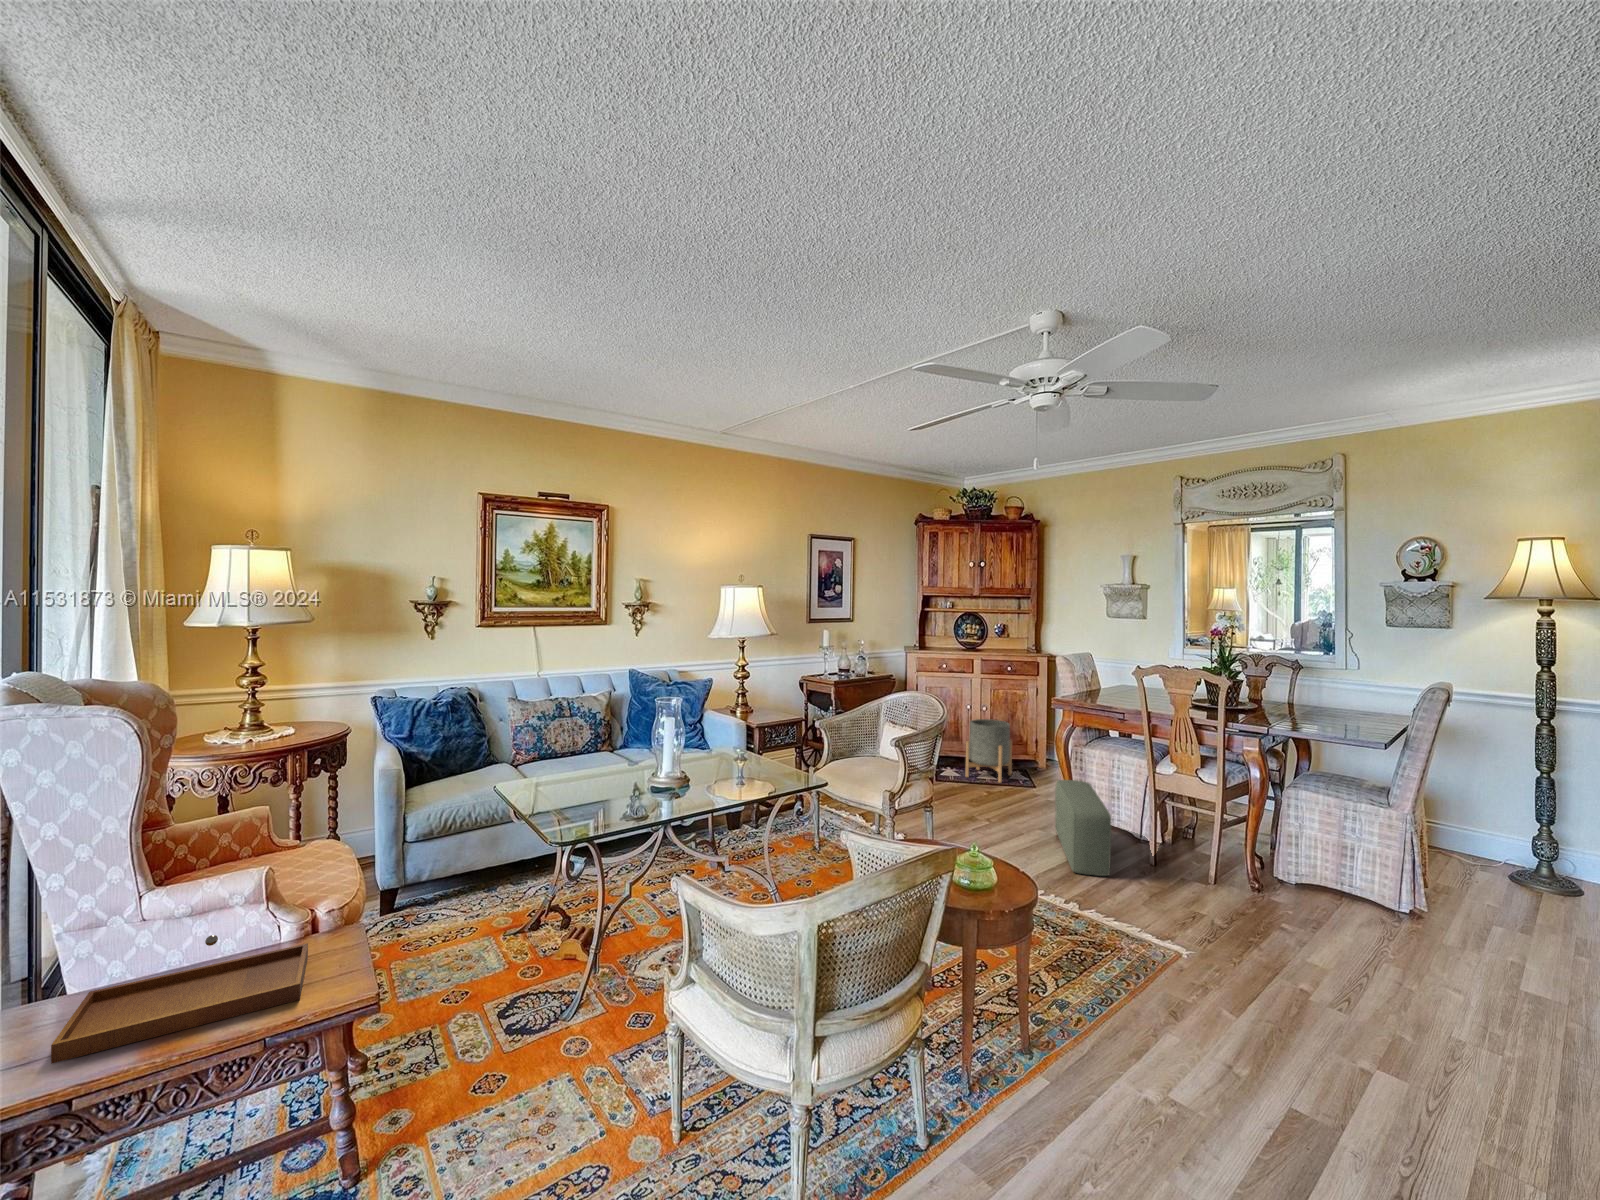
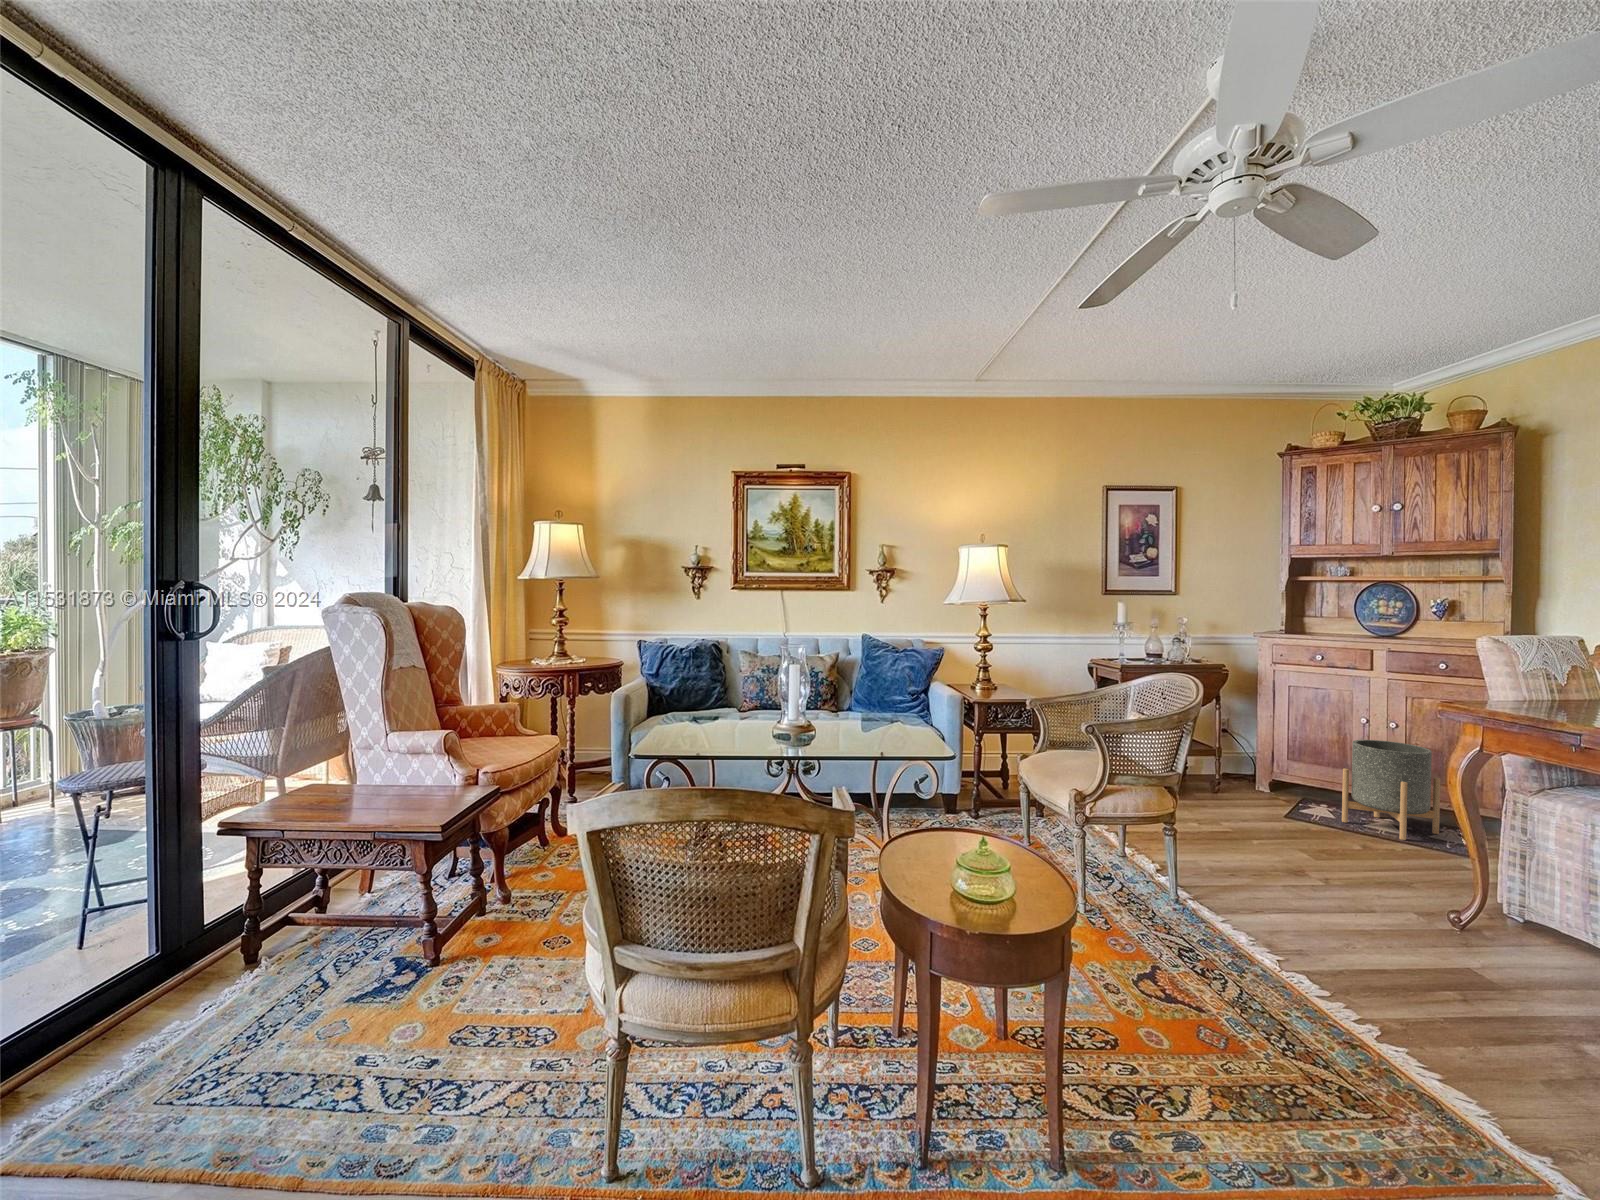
pouf: present [1055,780,1111,876] -> none [1418,838,1524,1011]
tray: present [51,935,308,1064] -> none [283,762,442,819]

